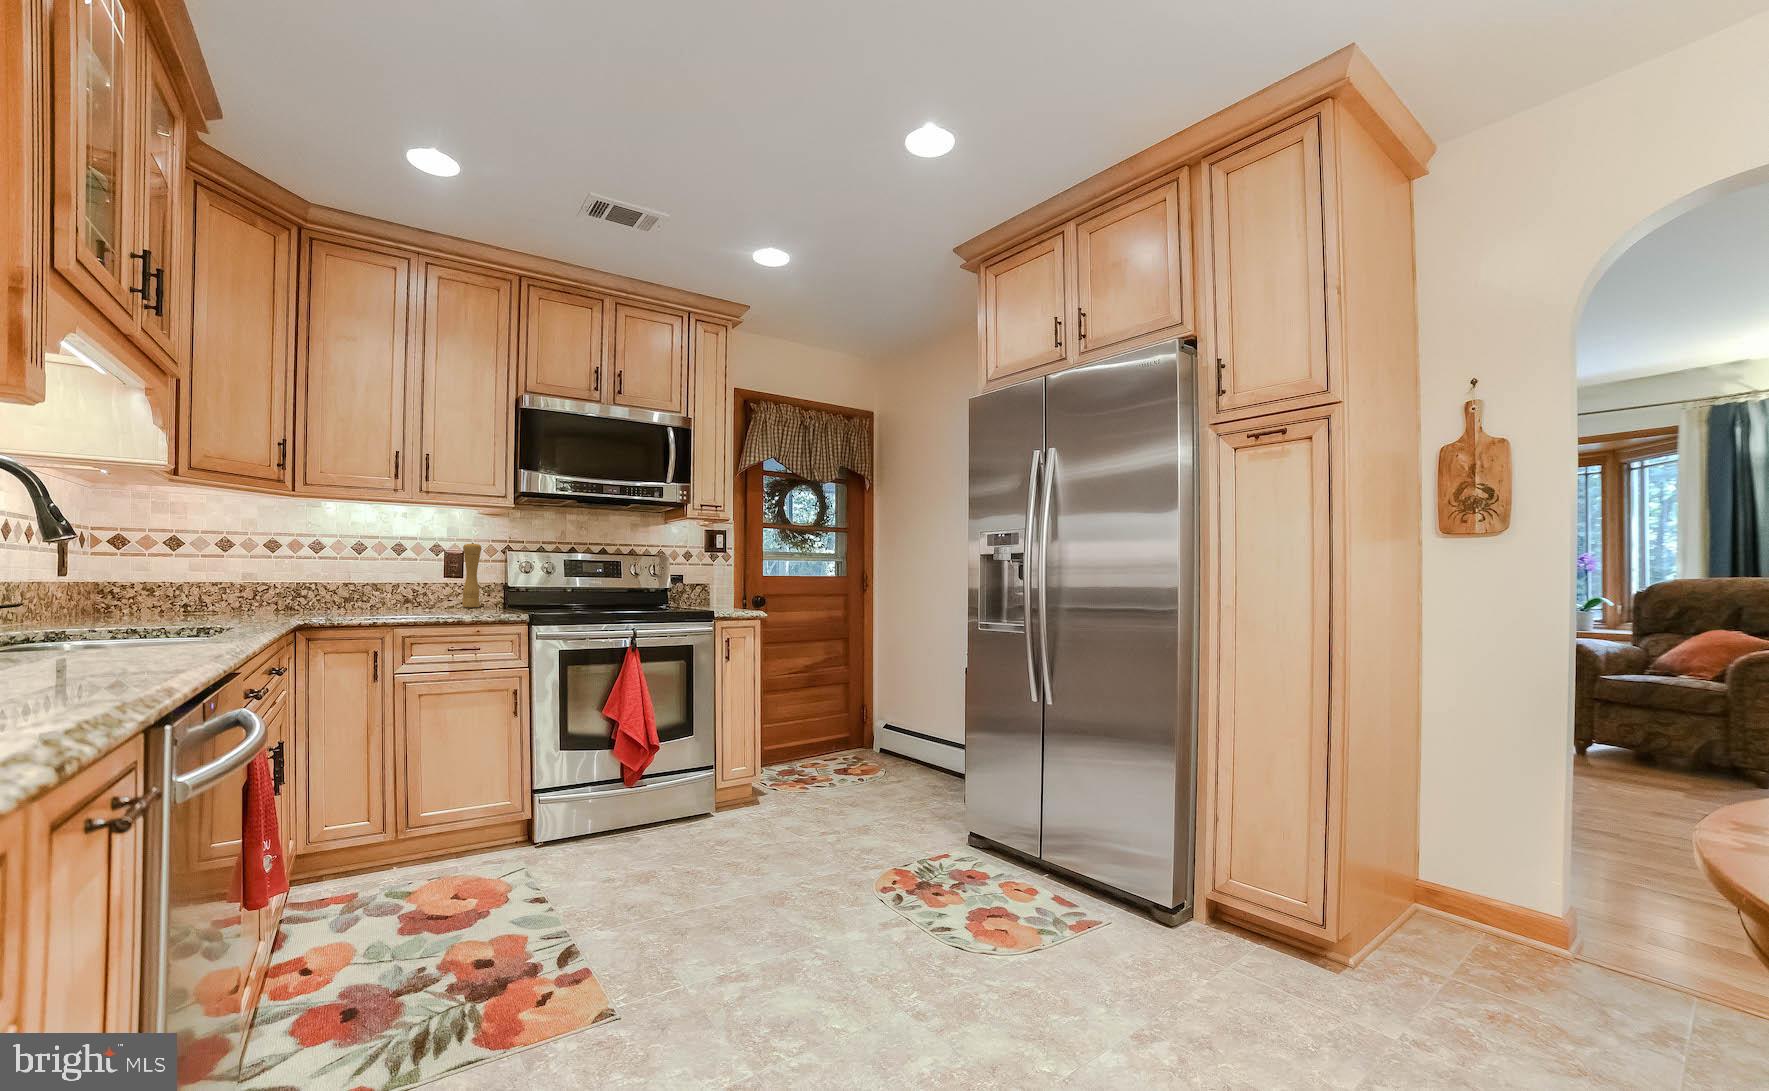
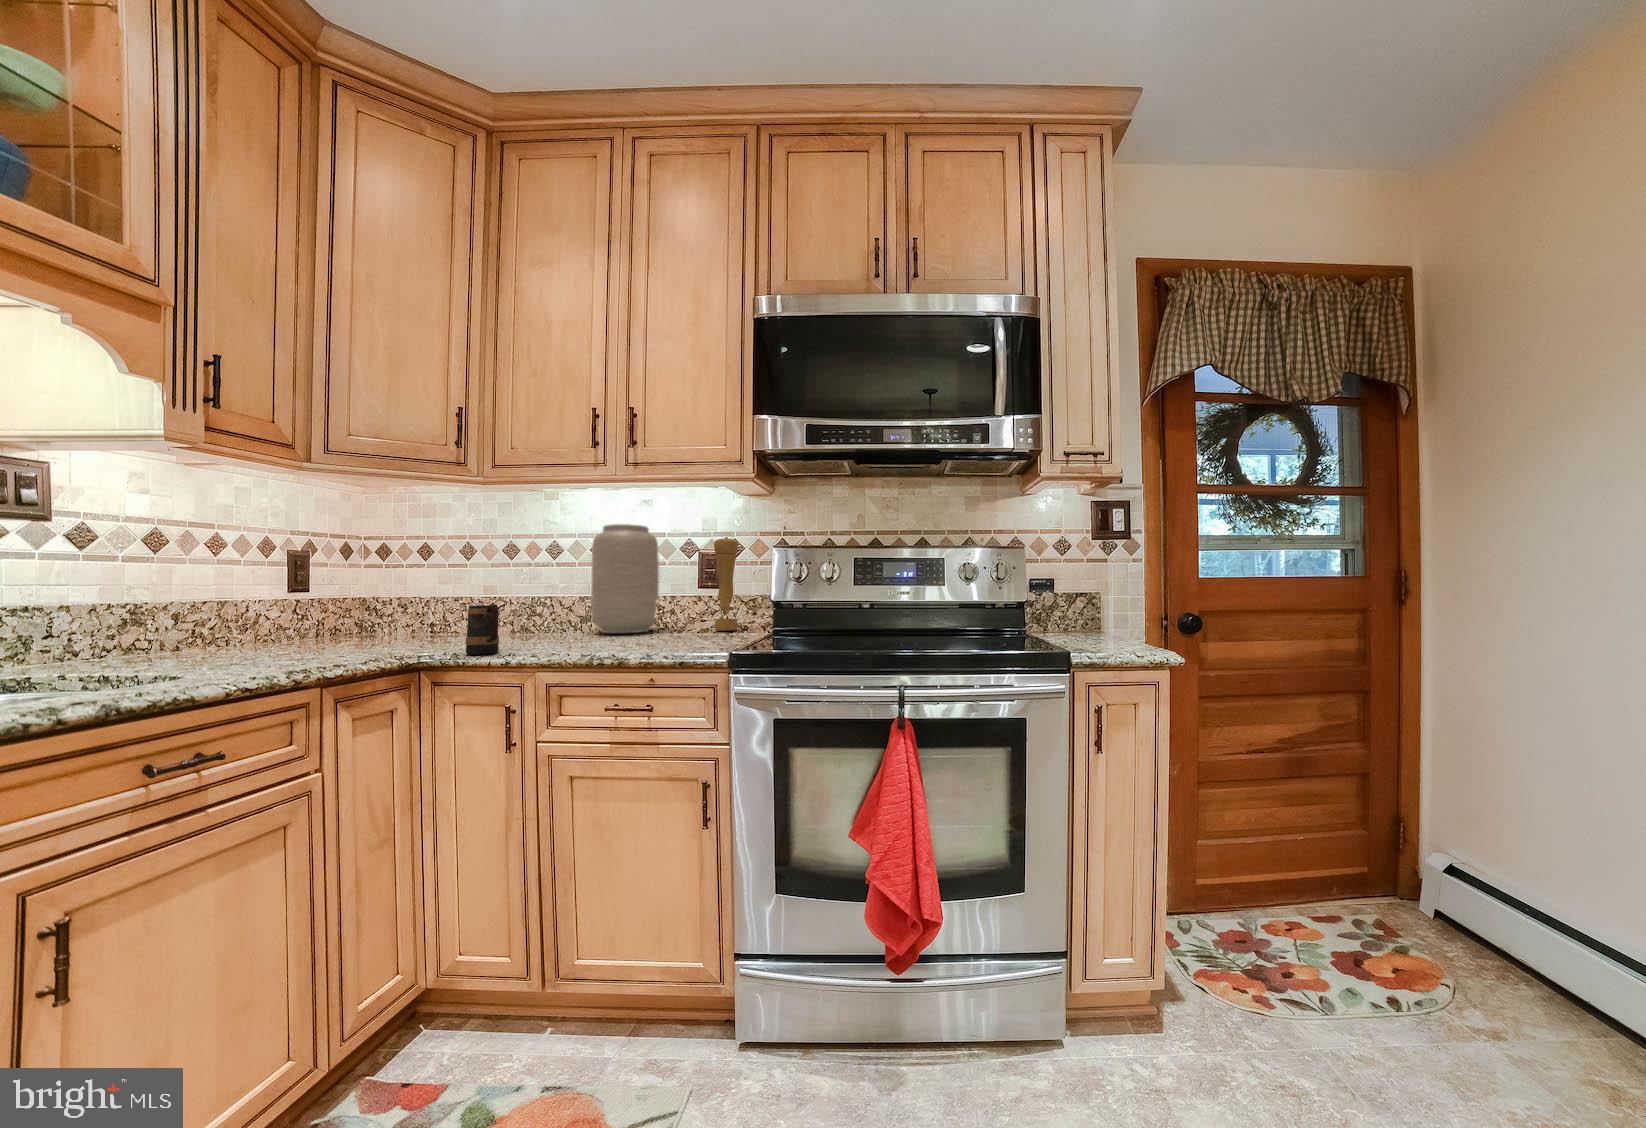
vase: none [364,531,419,610] -> present [591,524,659,633]
mug: none [333,589,364,621] -> present [465,604,499,655]

